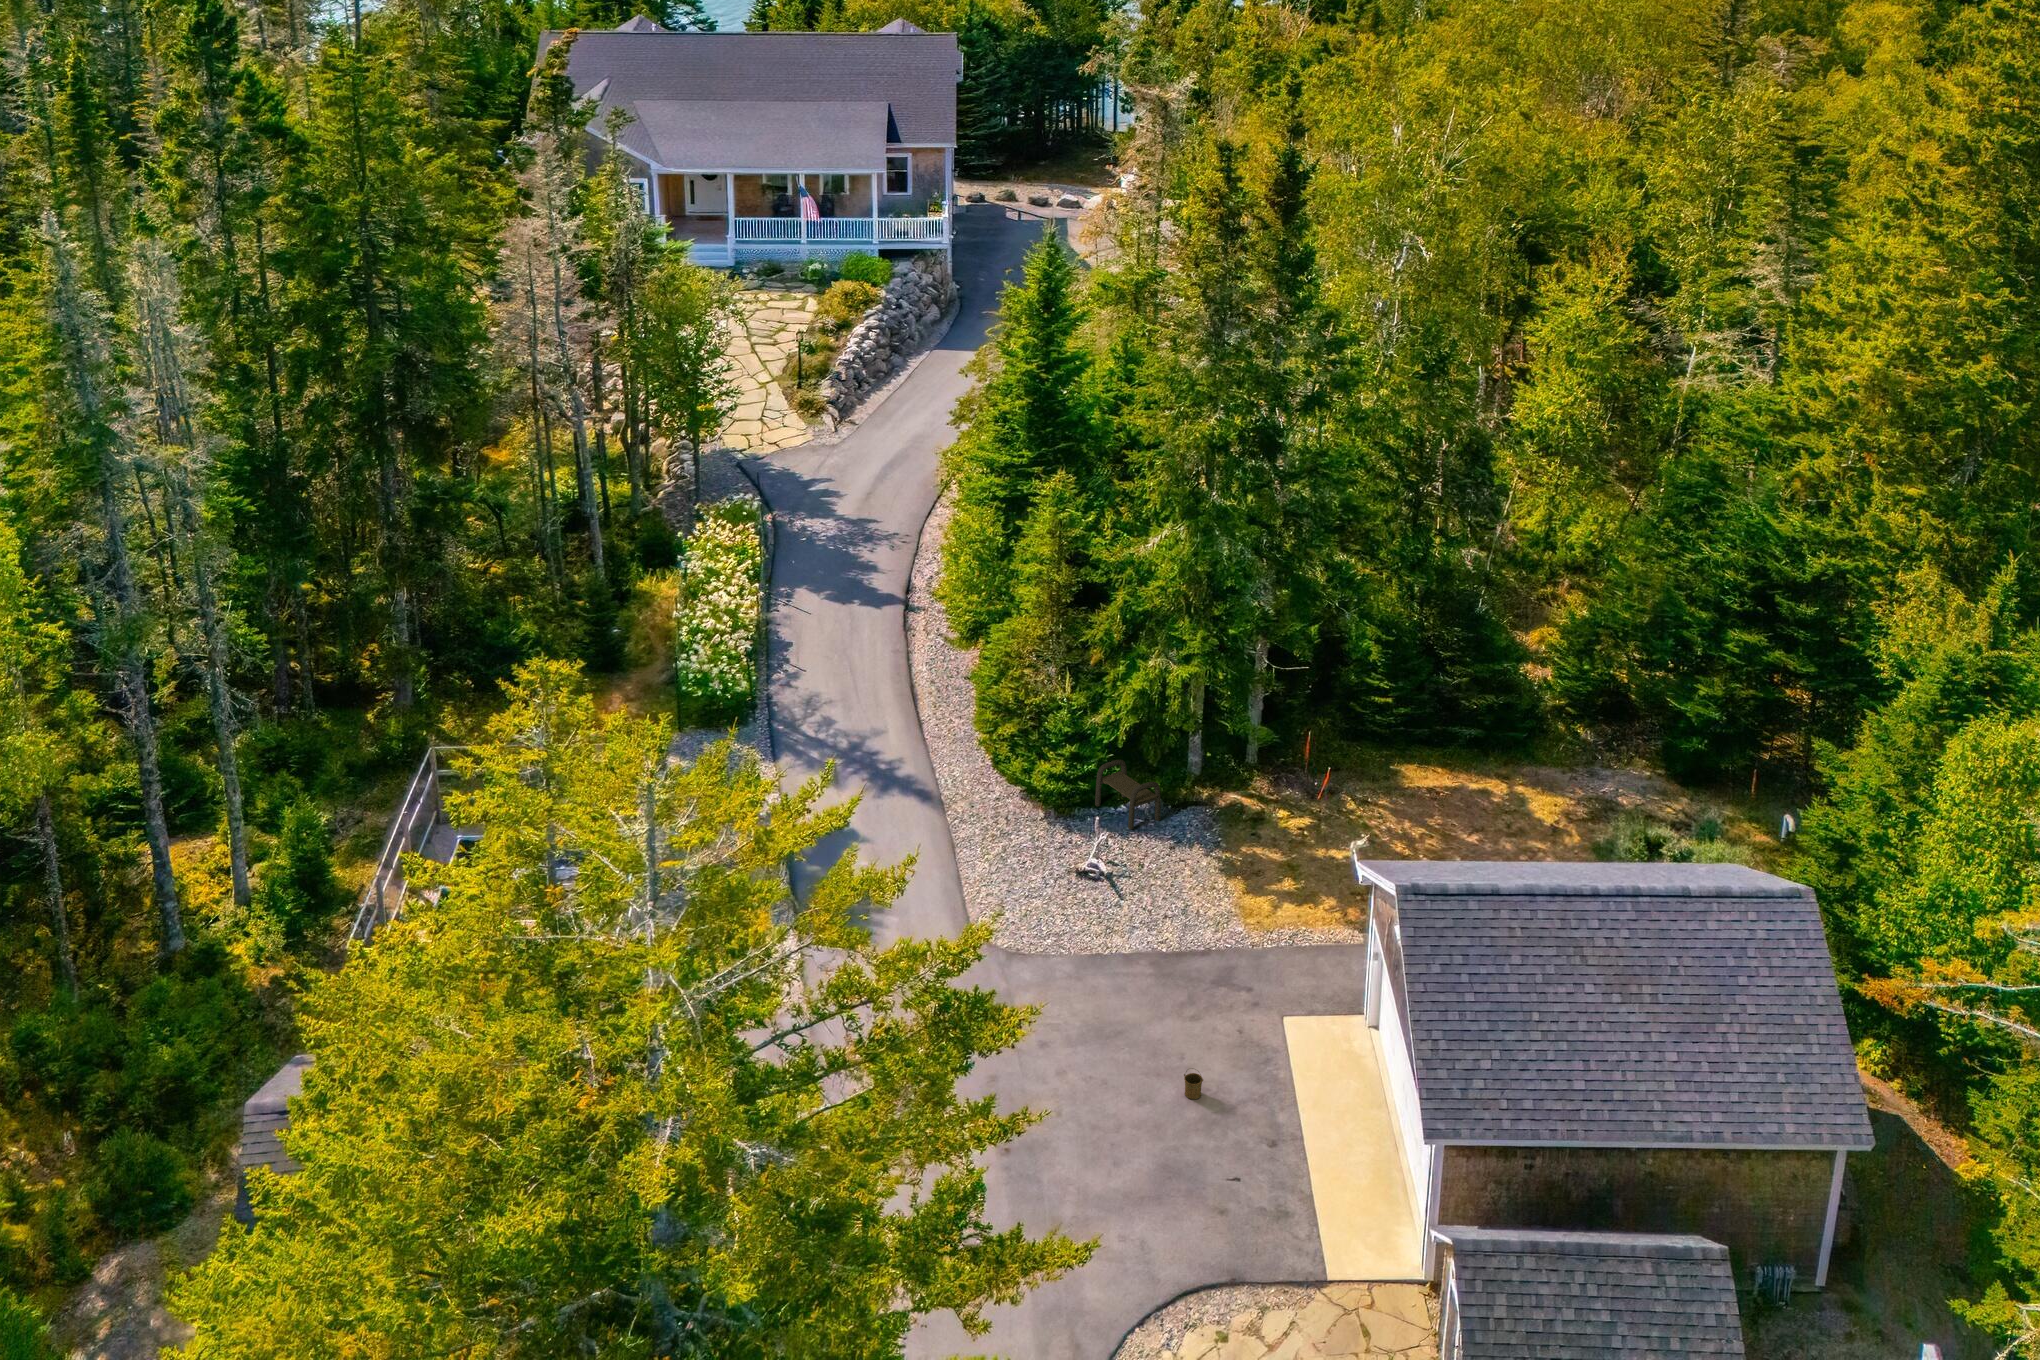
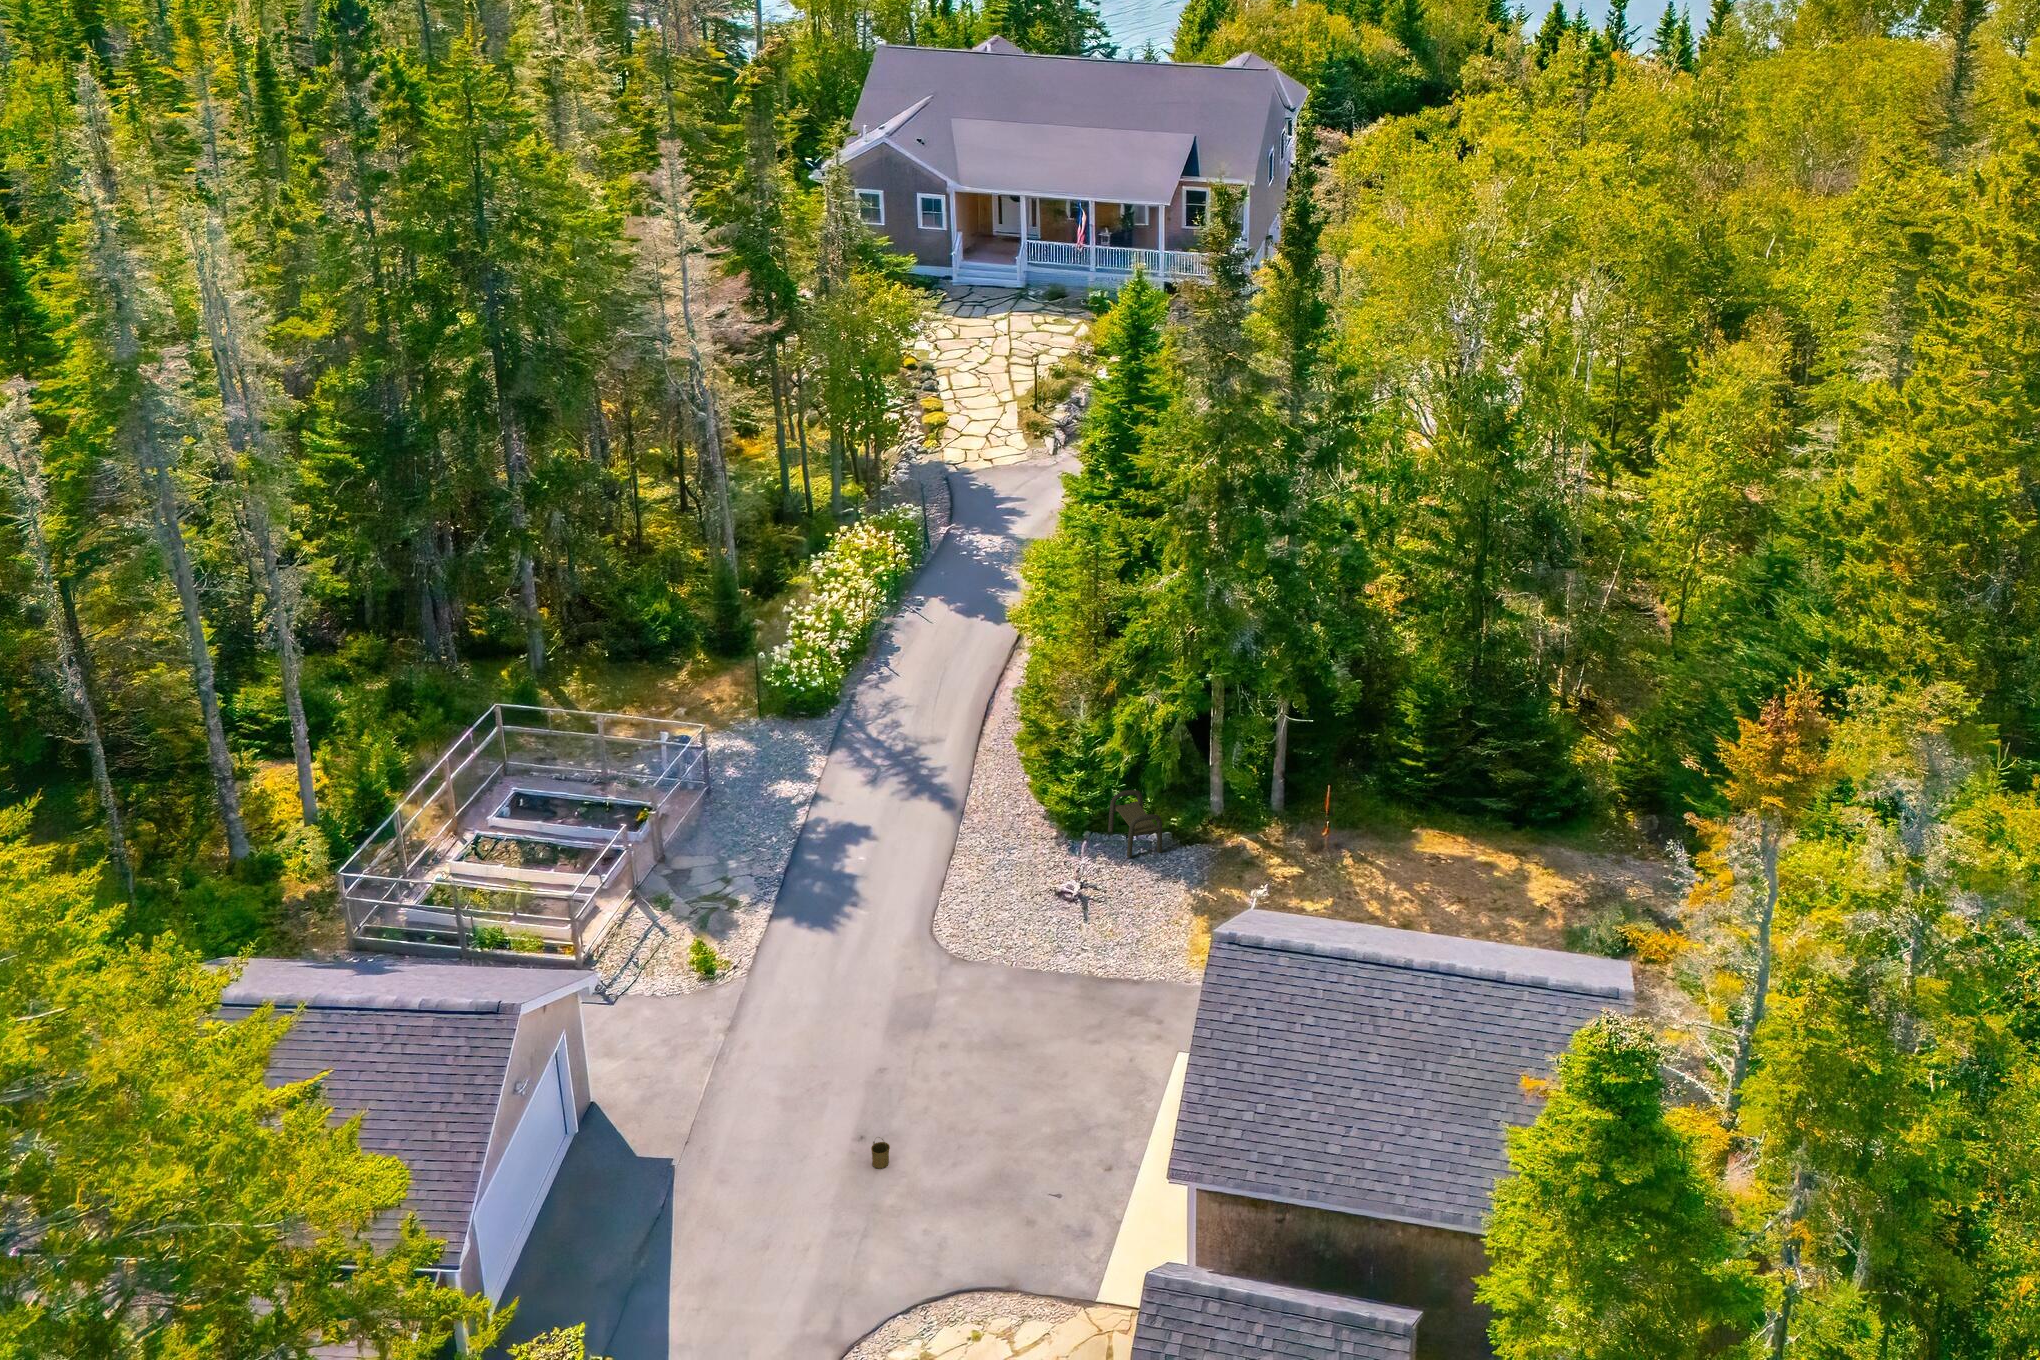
bucket: present [1184,1068,1203,1099] -> present [871,1137,890,1169]

